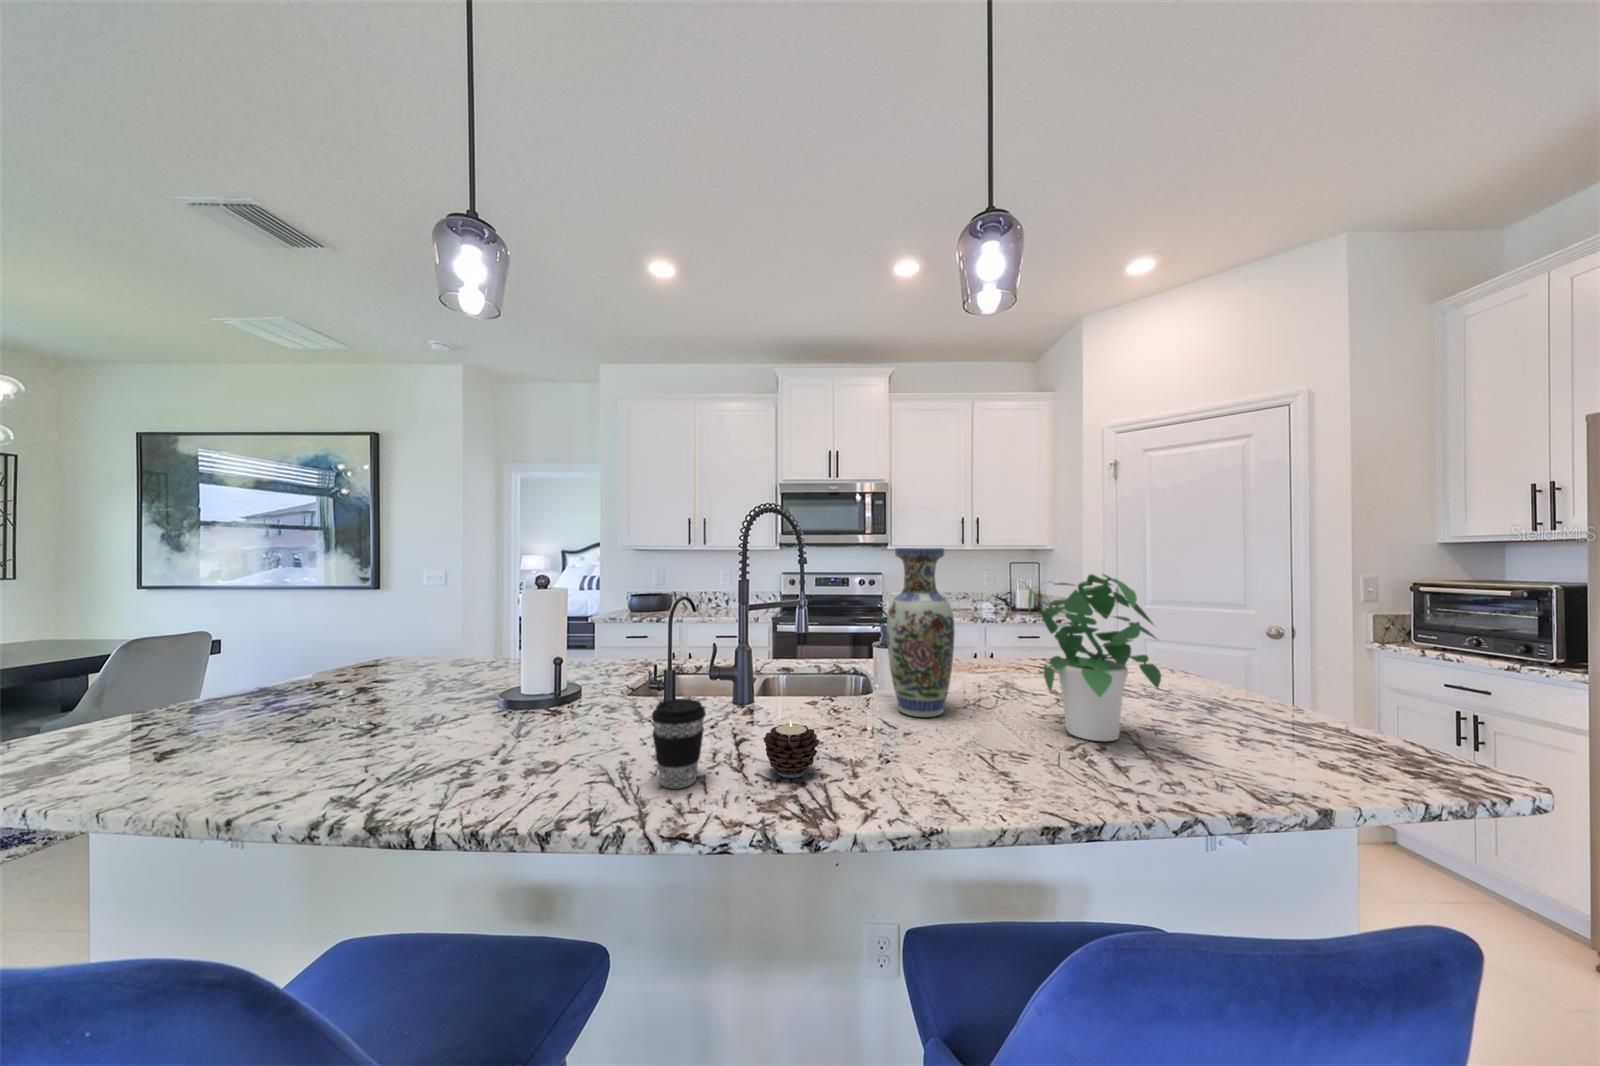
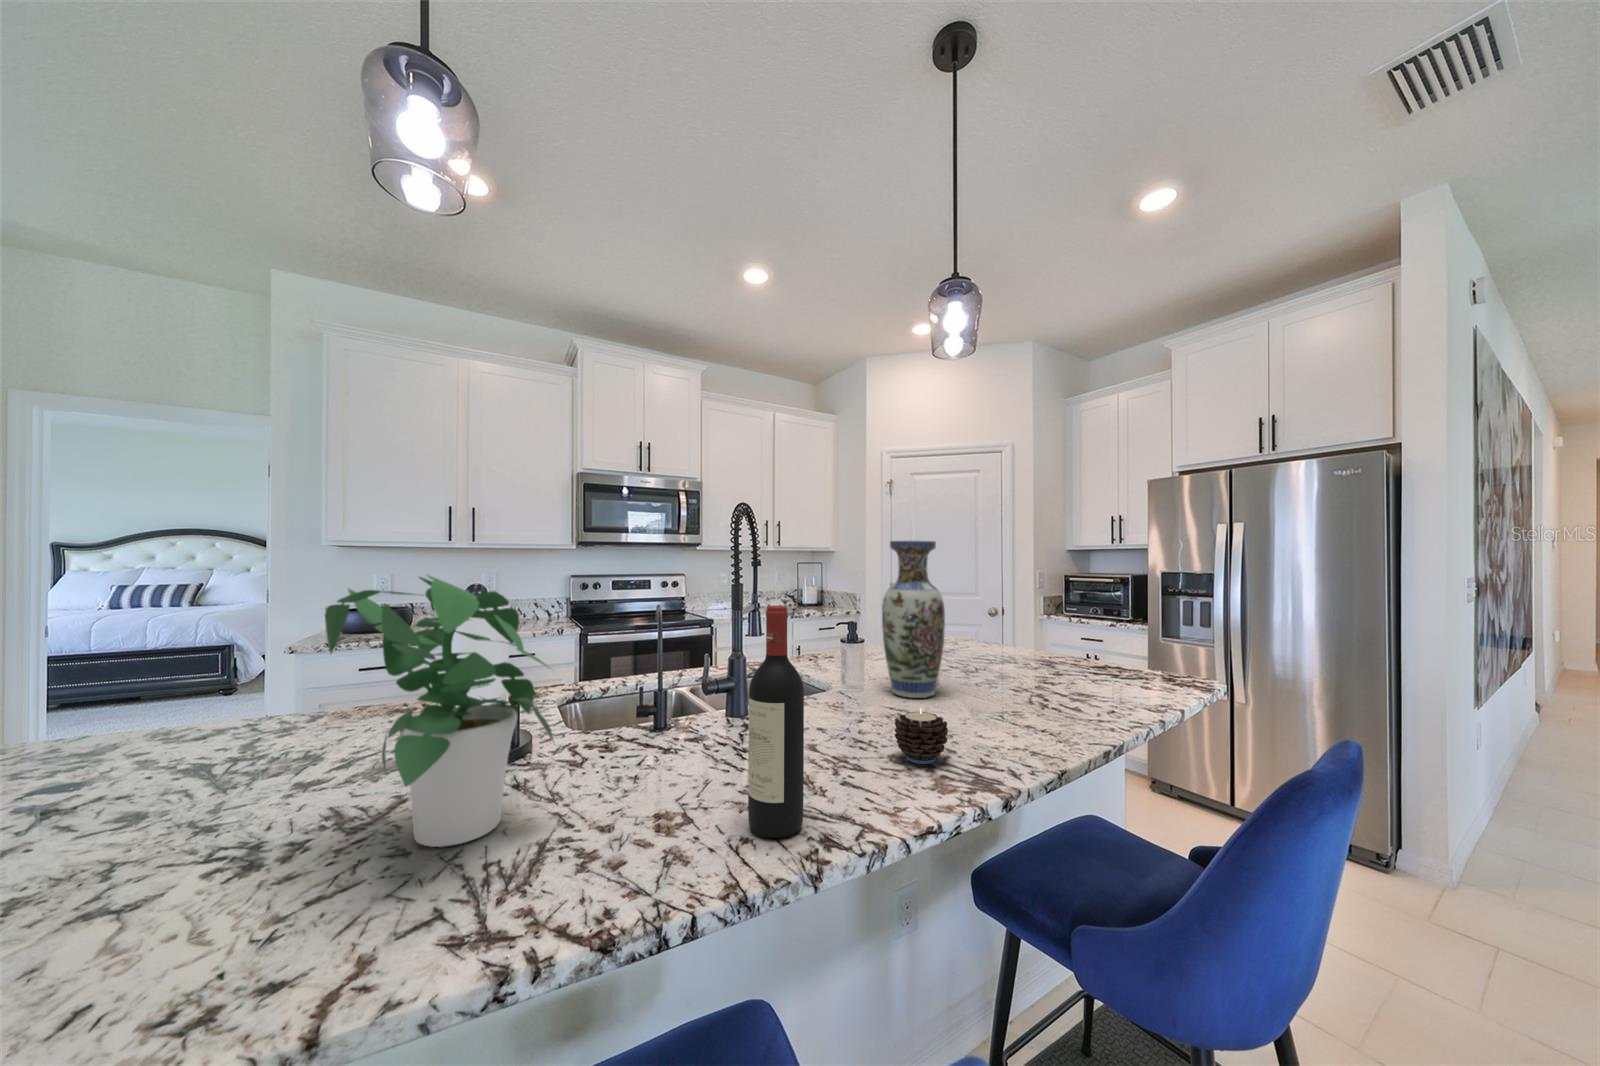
potted plant: present [1028,574,1161,741] -> present [325,575,553,847]
wine bottle: none [558,610,607,802] -> present [748,606,804,838]
coffee cup: present [652,699,706,788] -> none [815,700,874,798]

